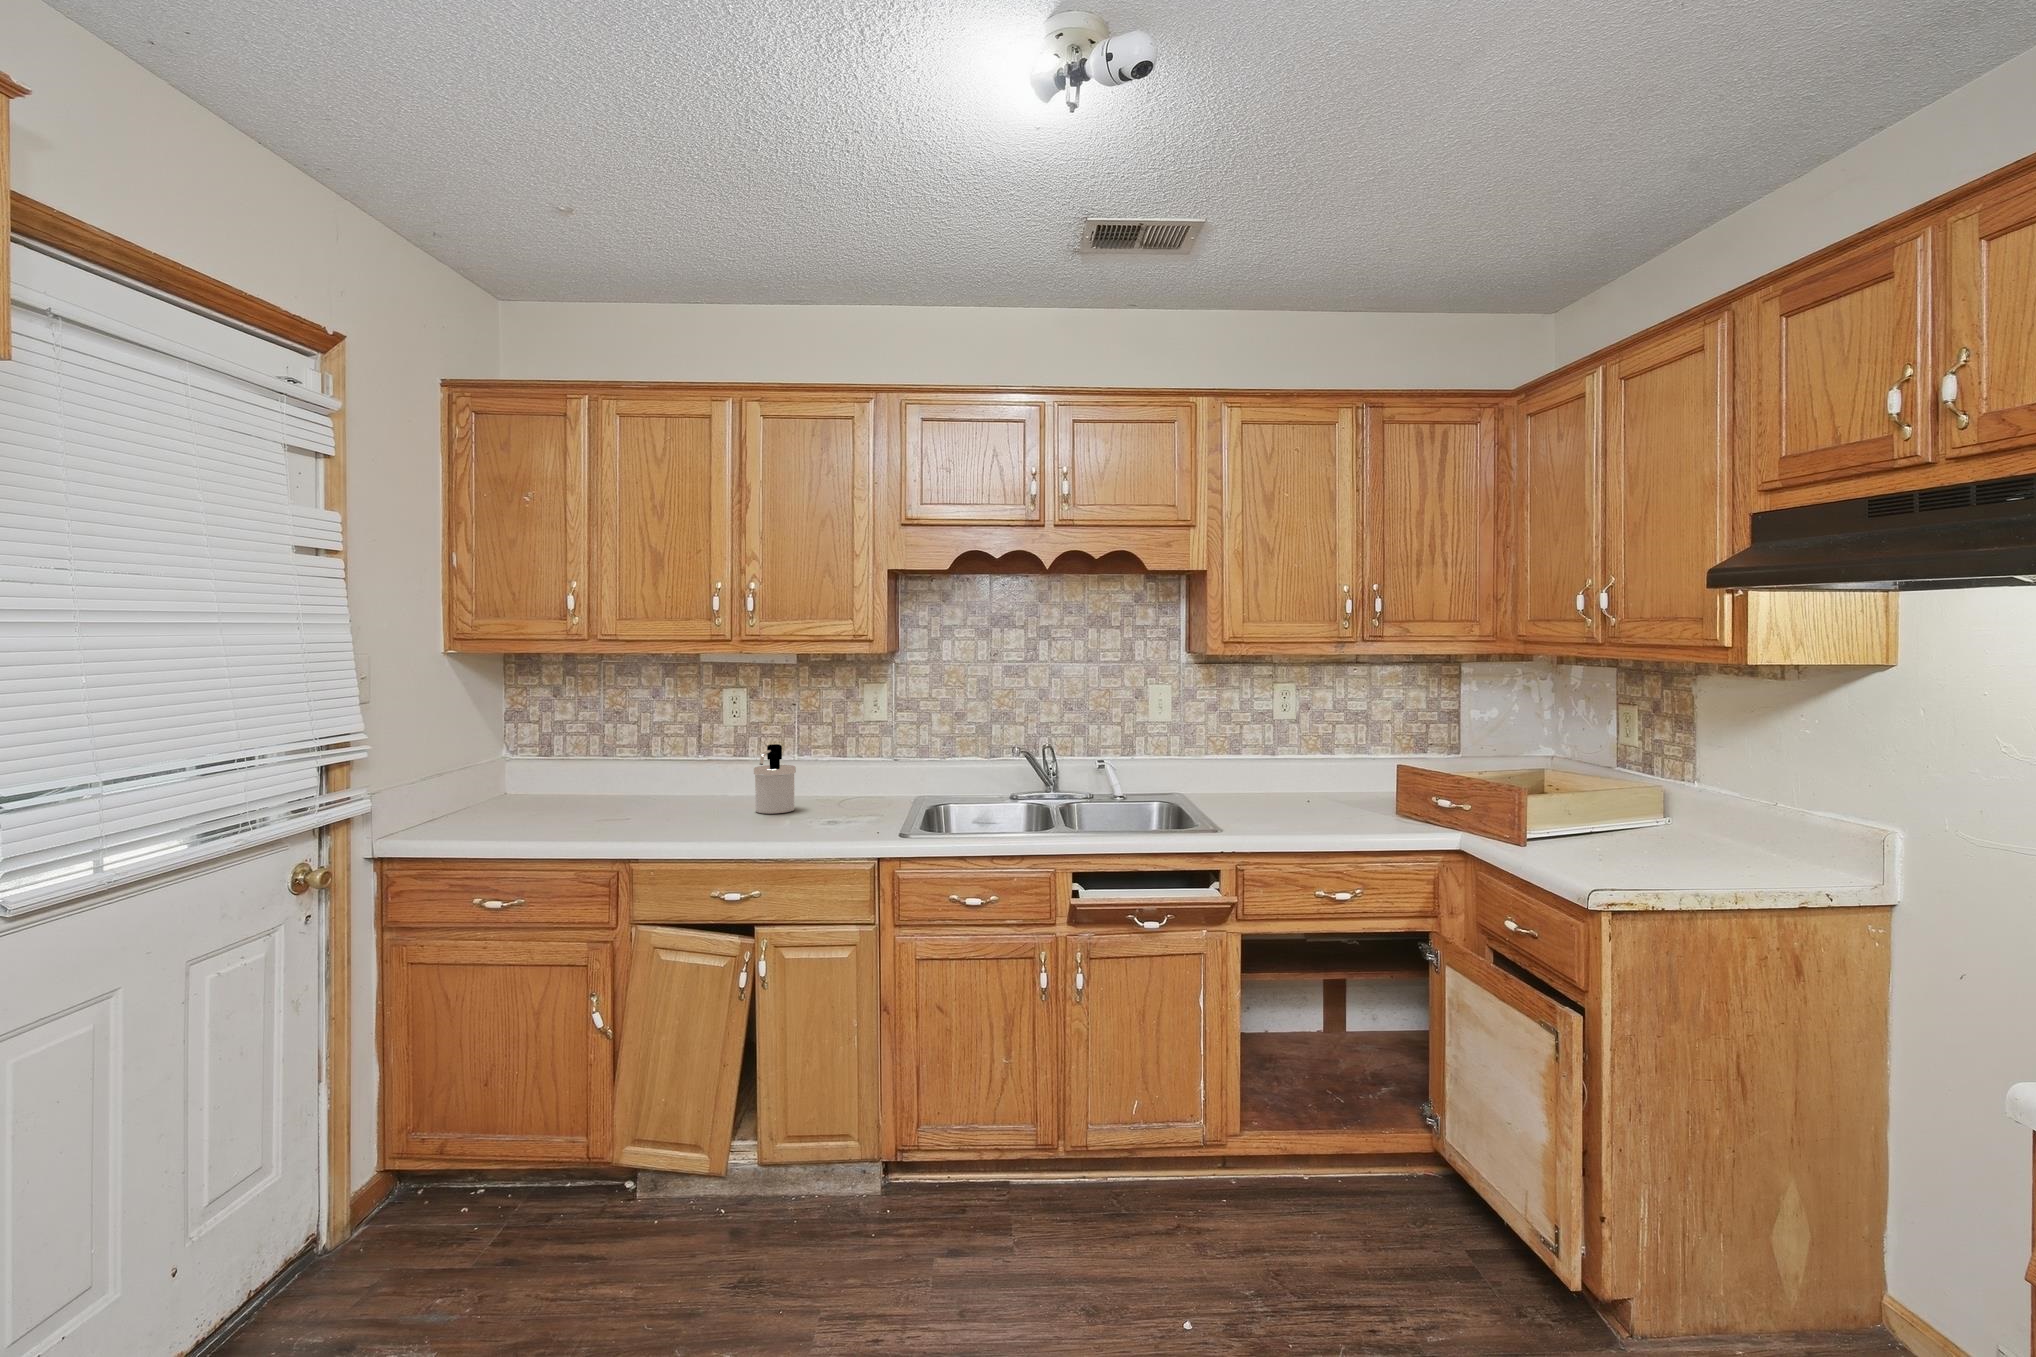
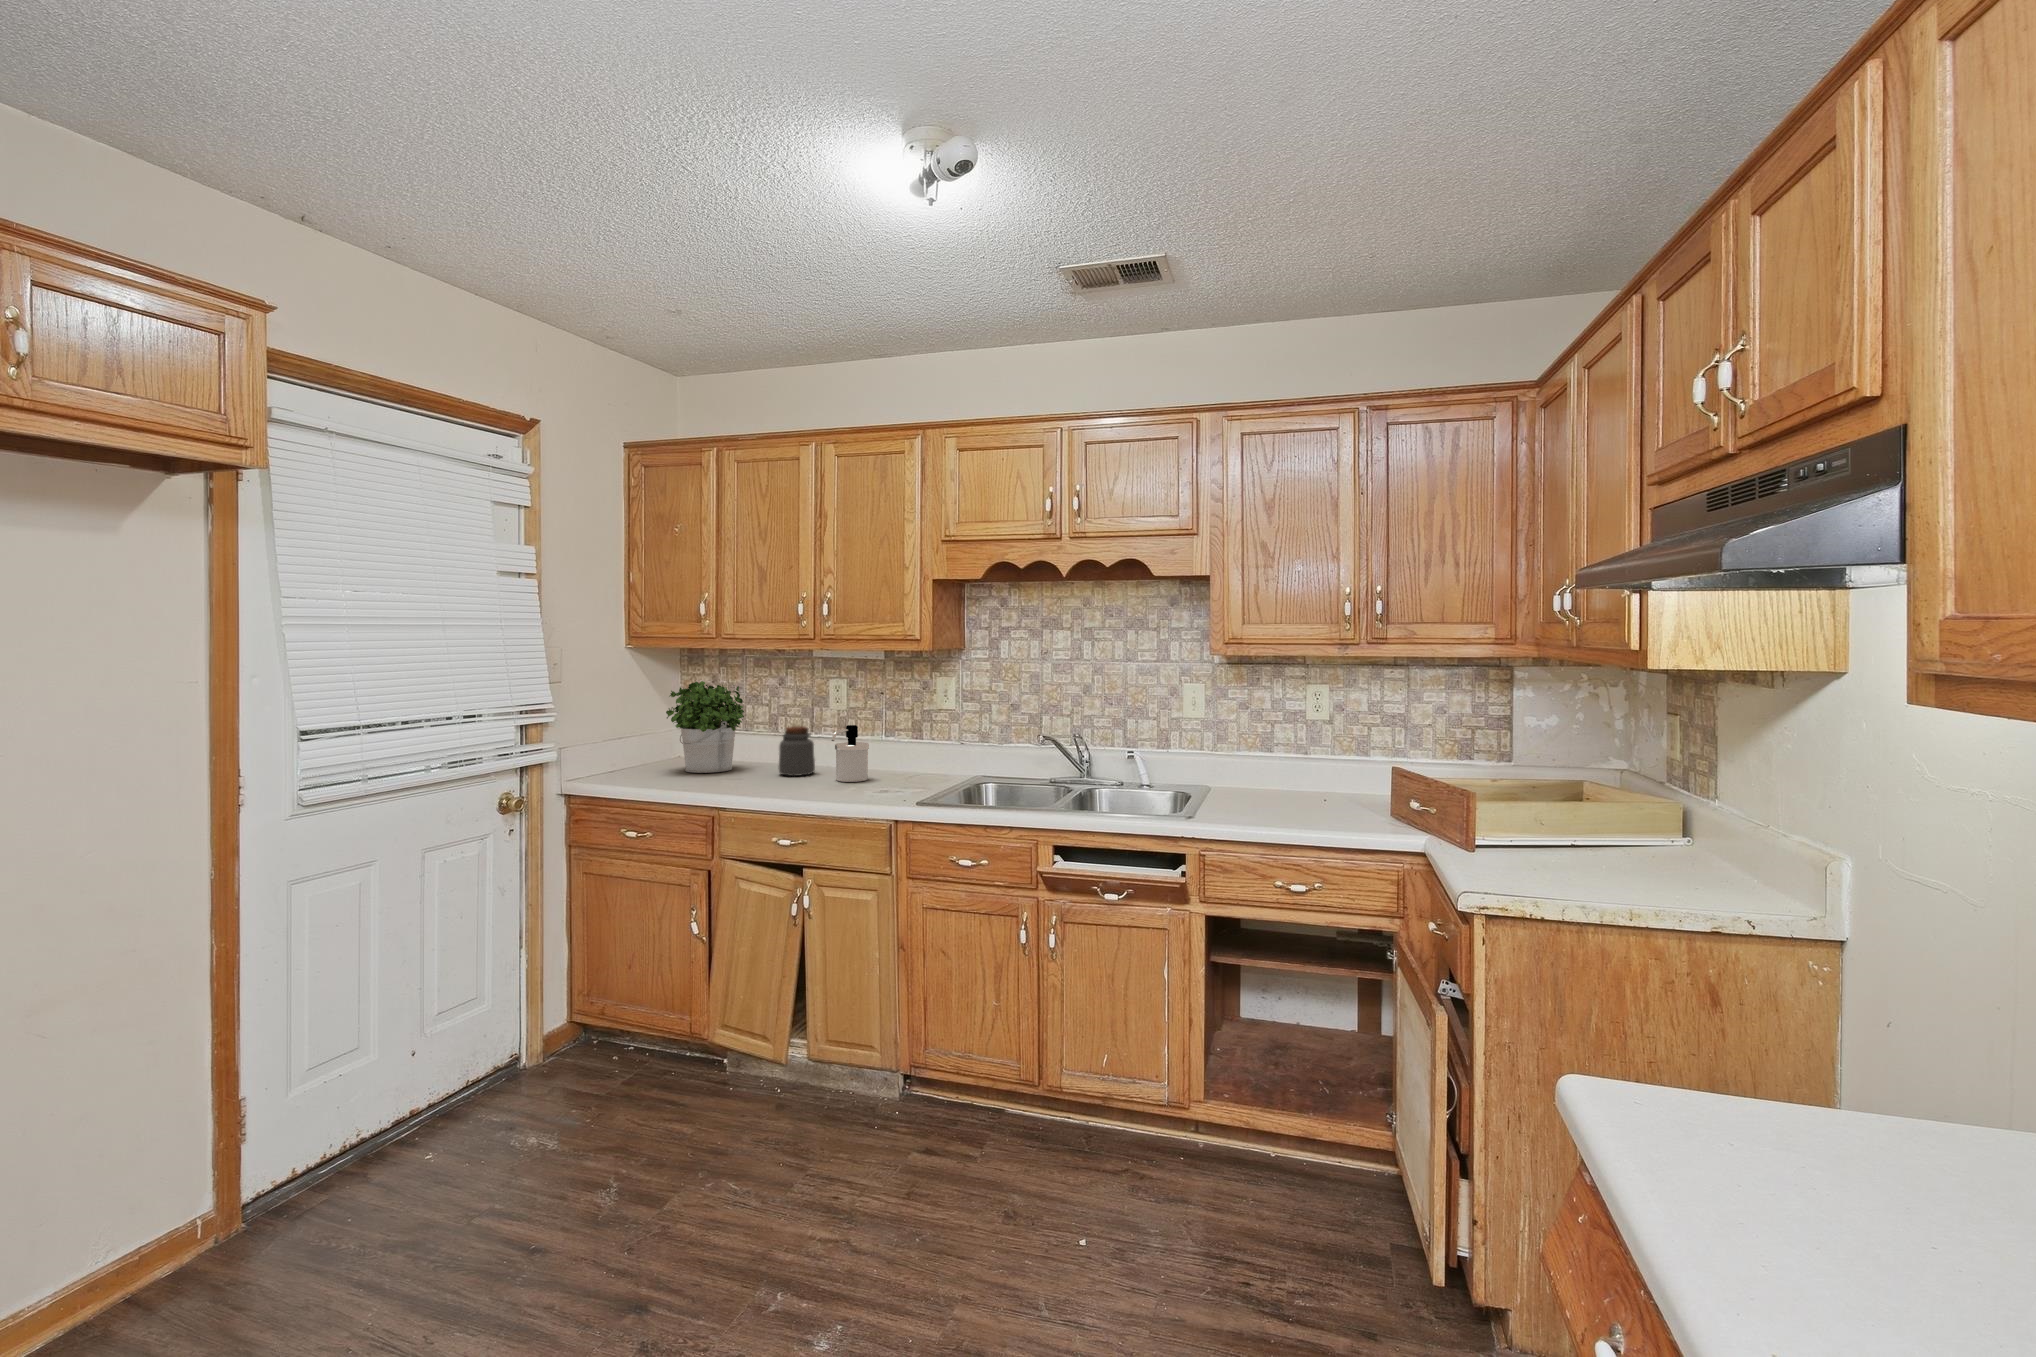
potted plant: none [507,695,619,813] -> present [666,681,744,773]
jar: none [671,748,717,810] -> present [779,726,815,776]

